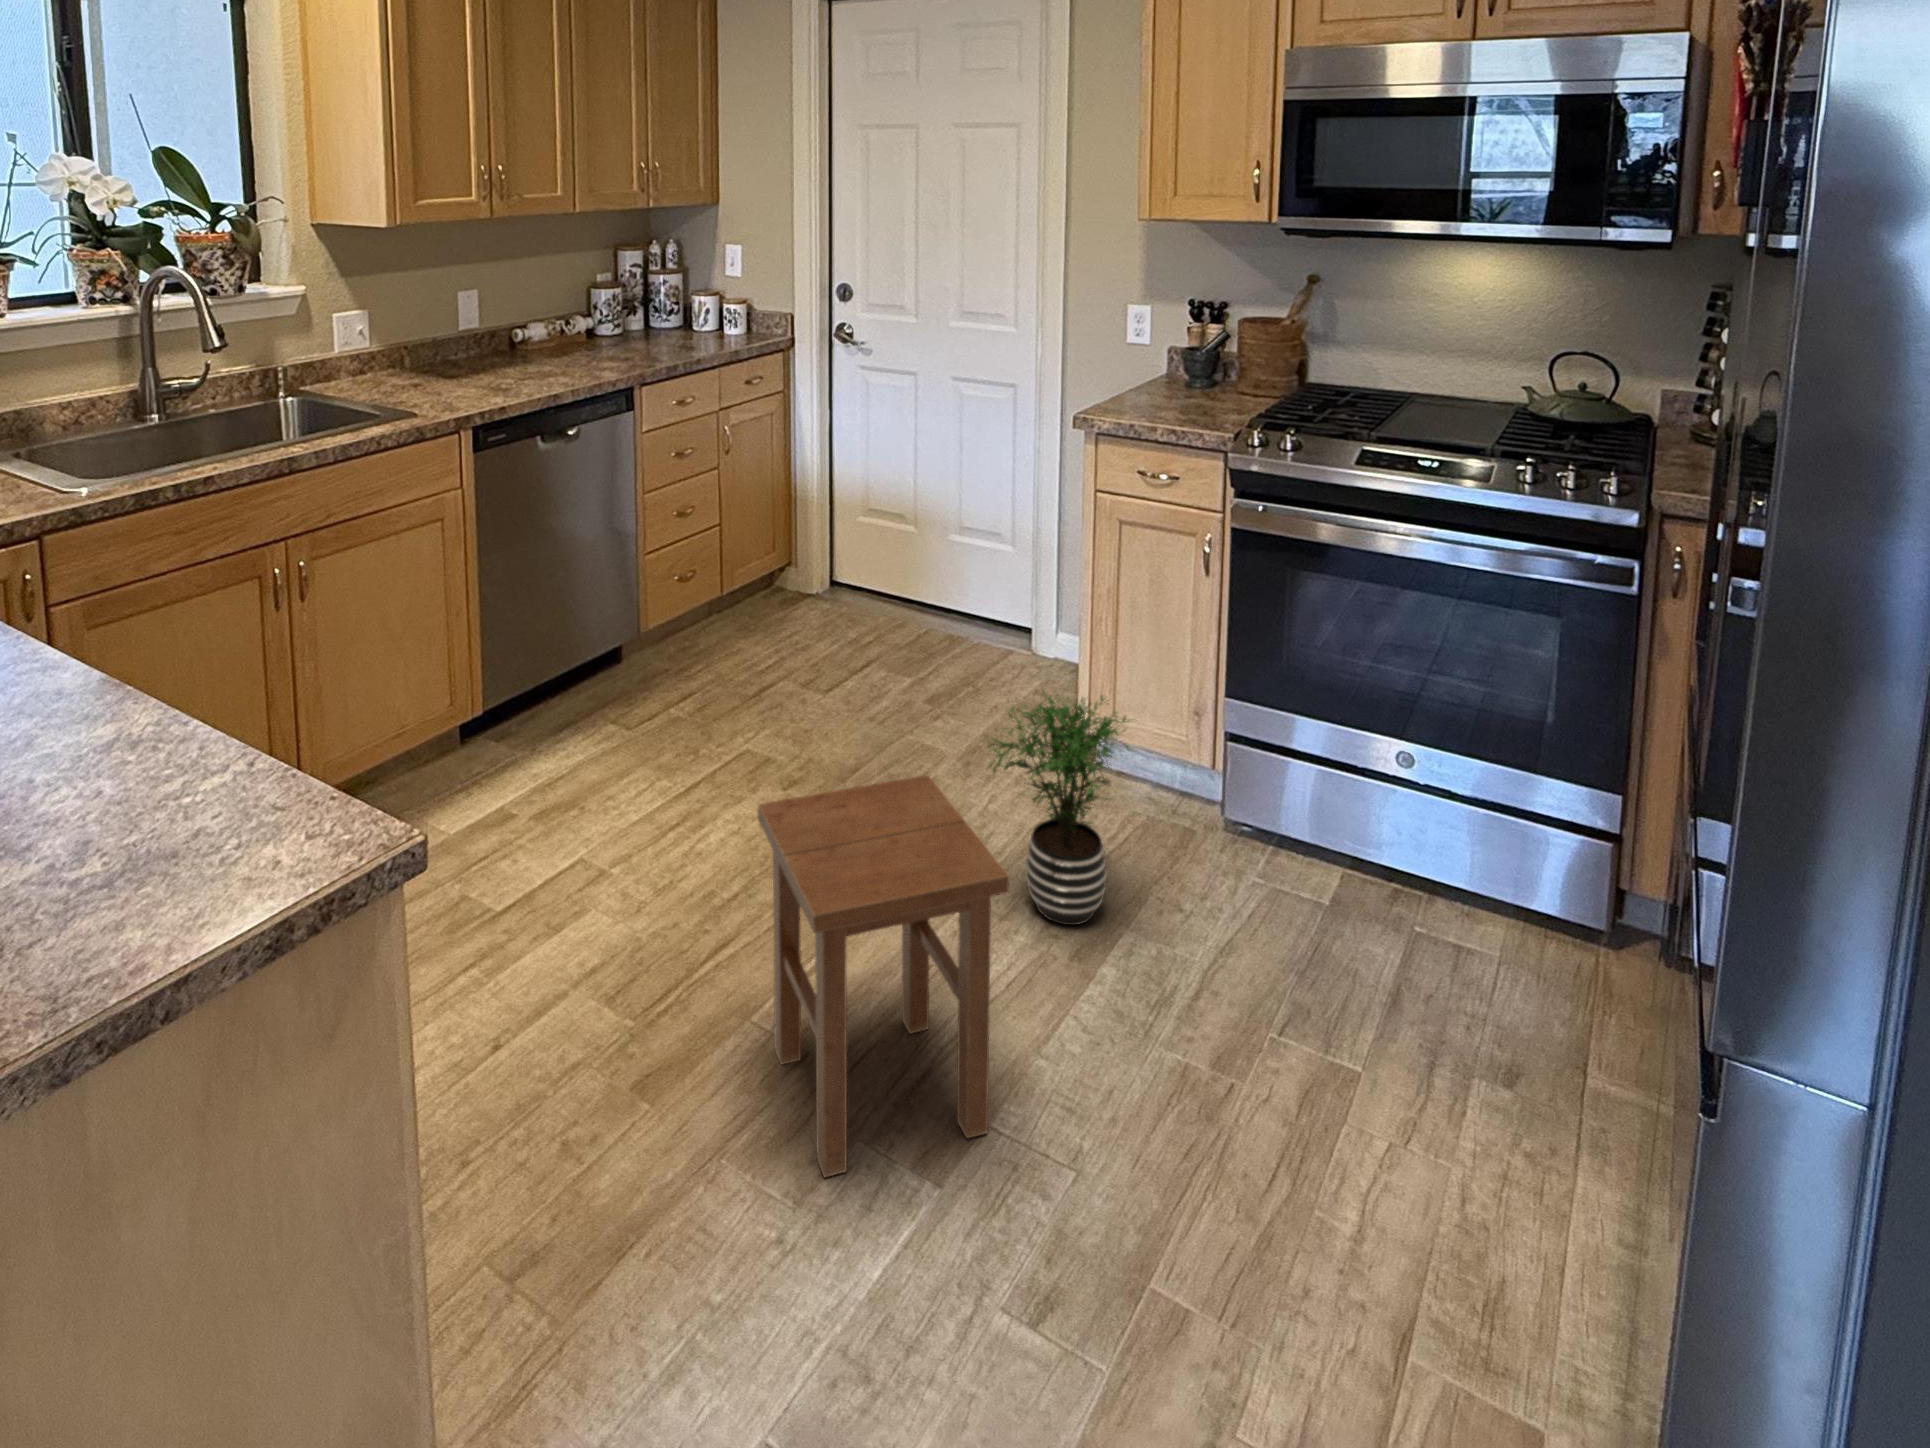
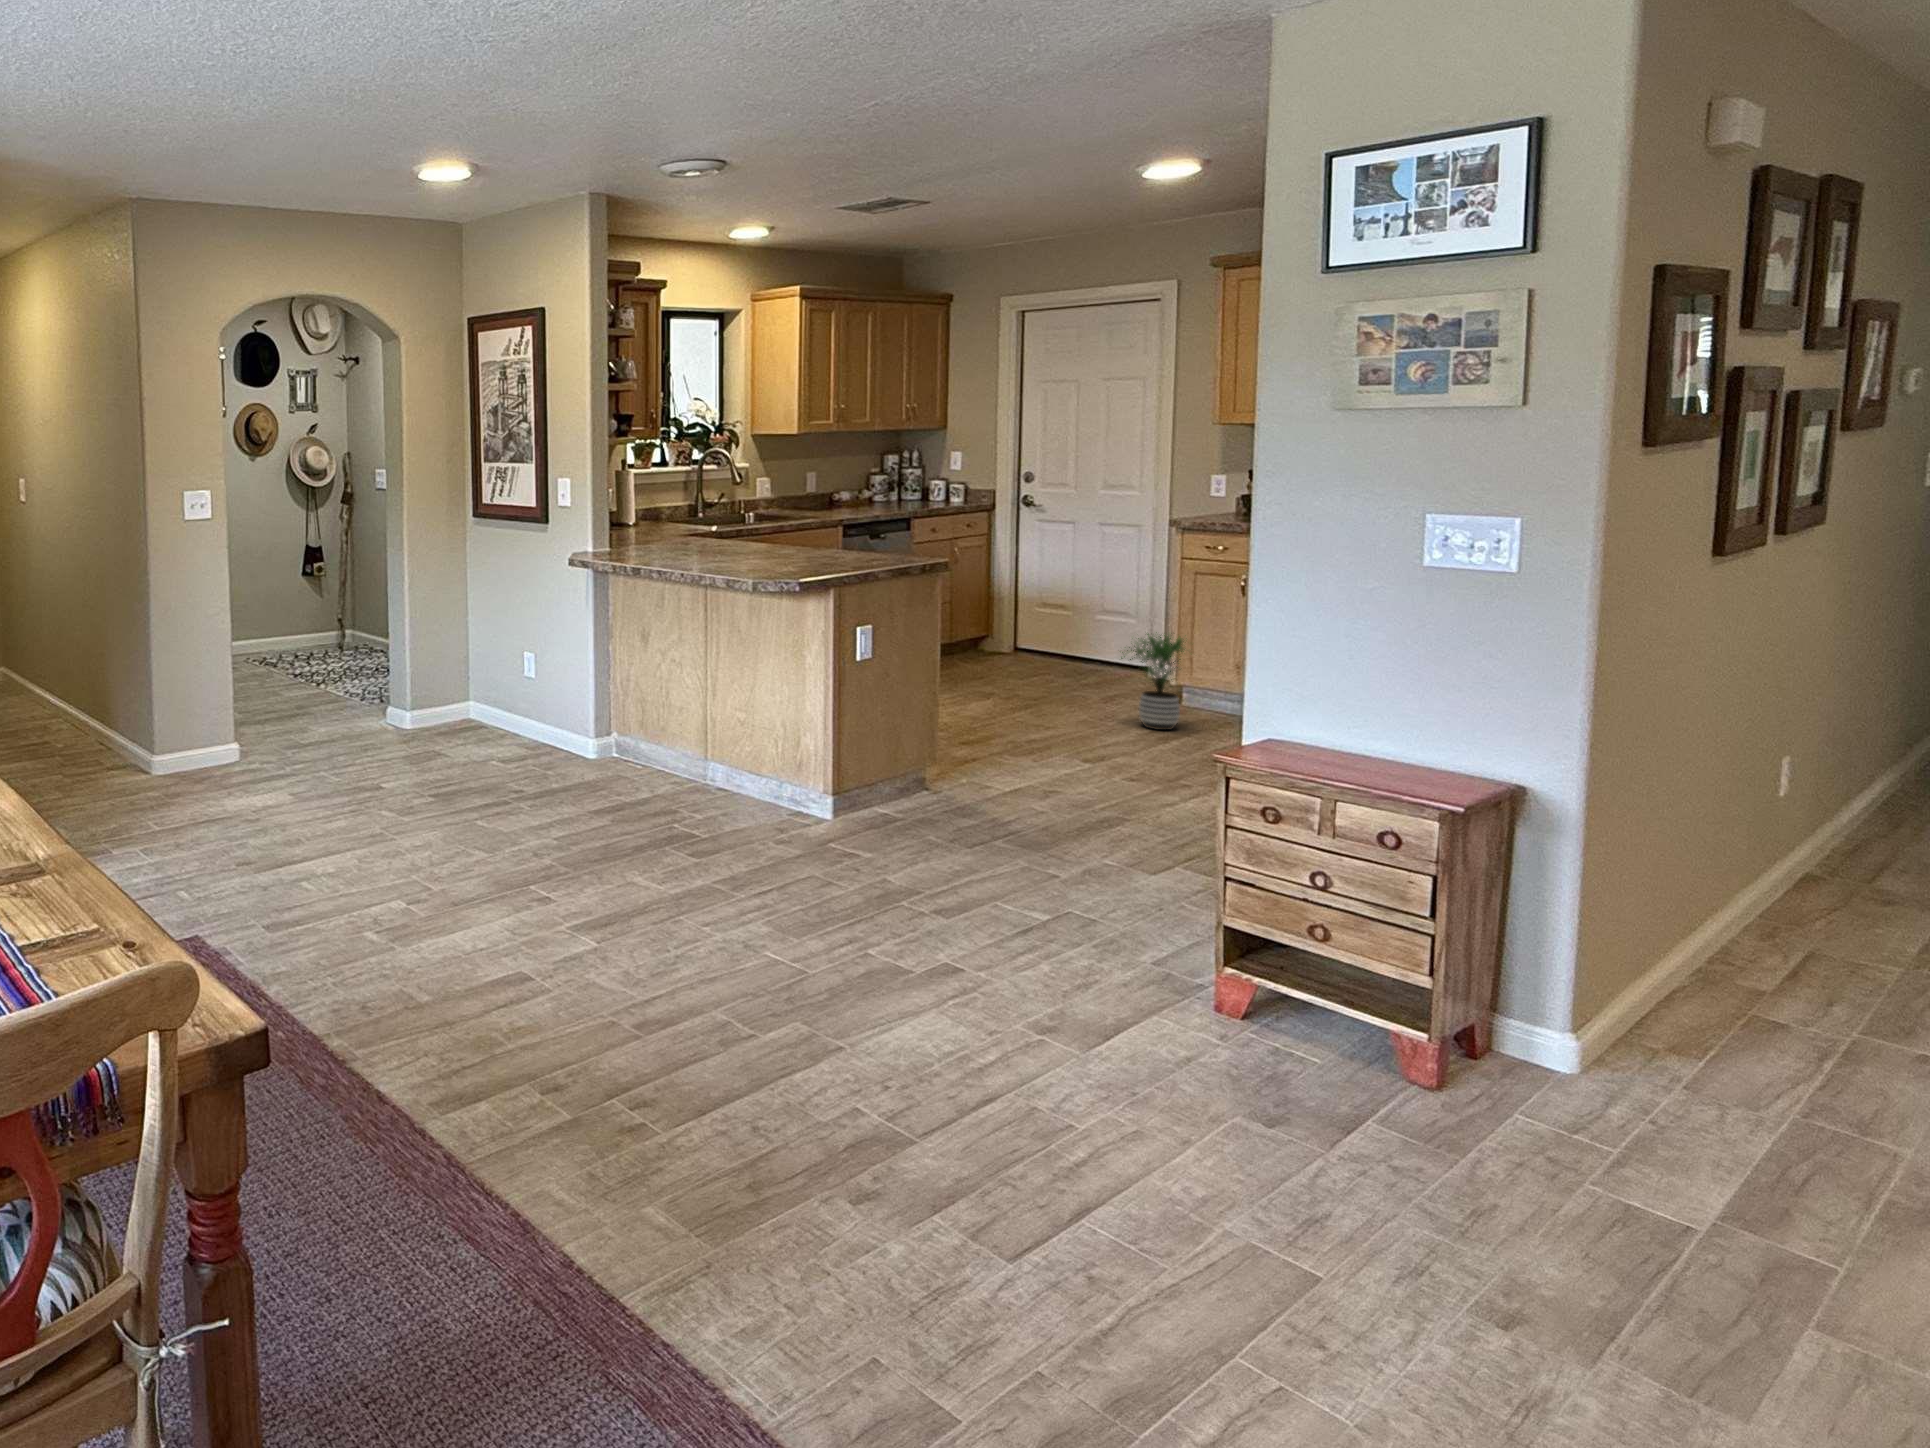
stool: present [758,775,1009,1177] -> none [1020,638,1130,754]

